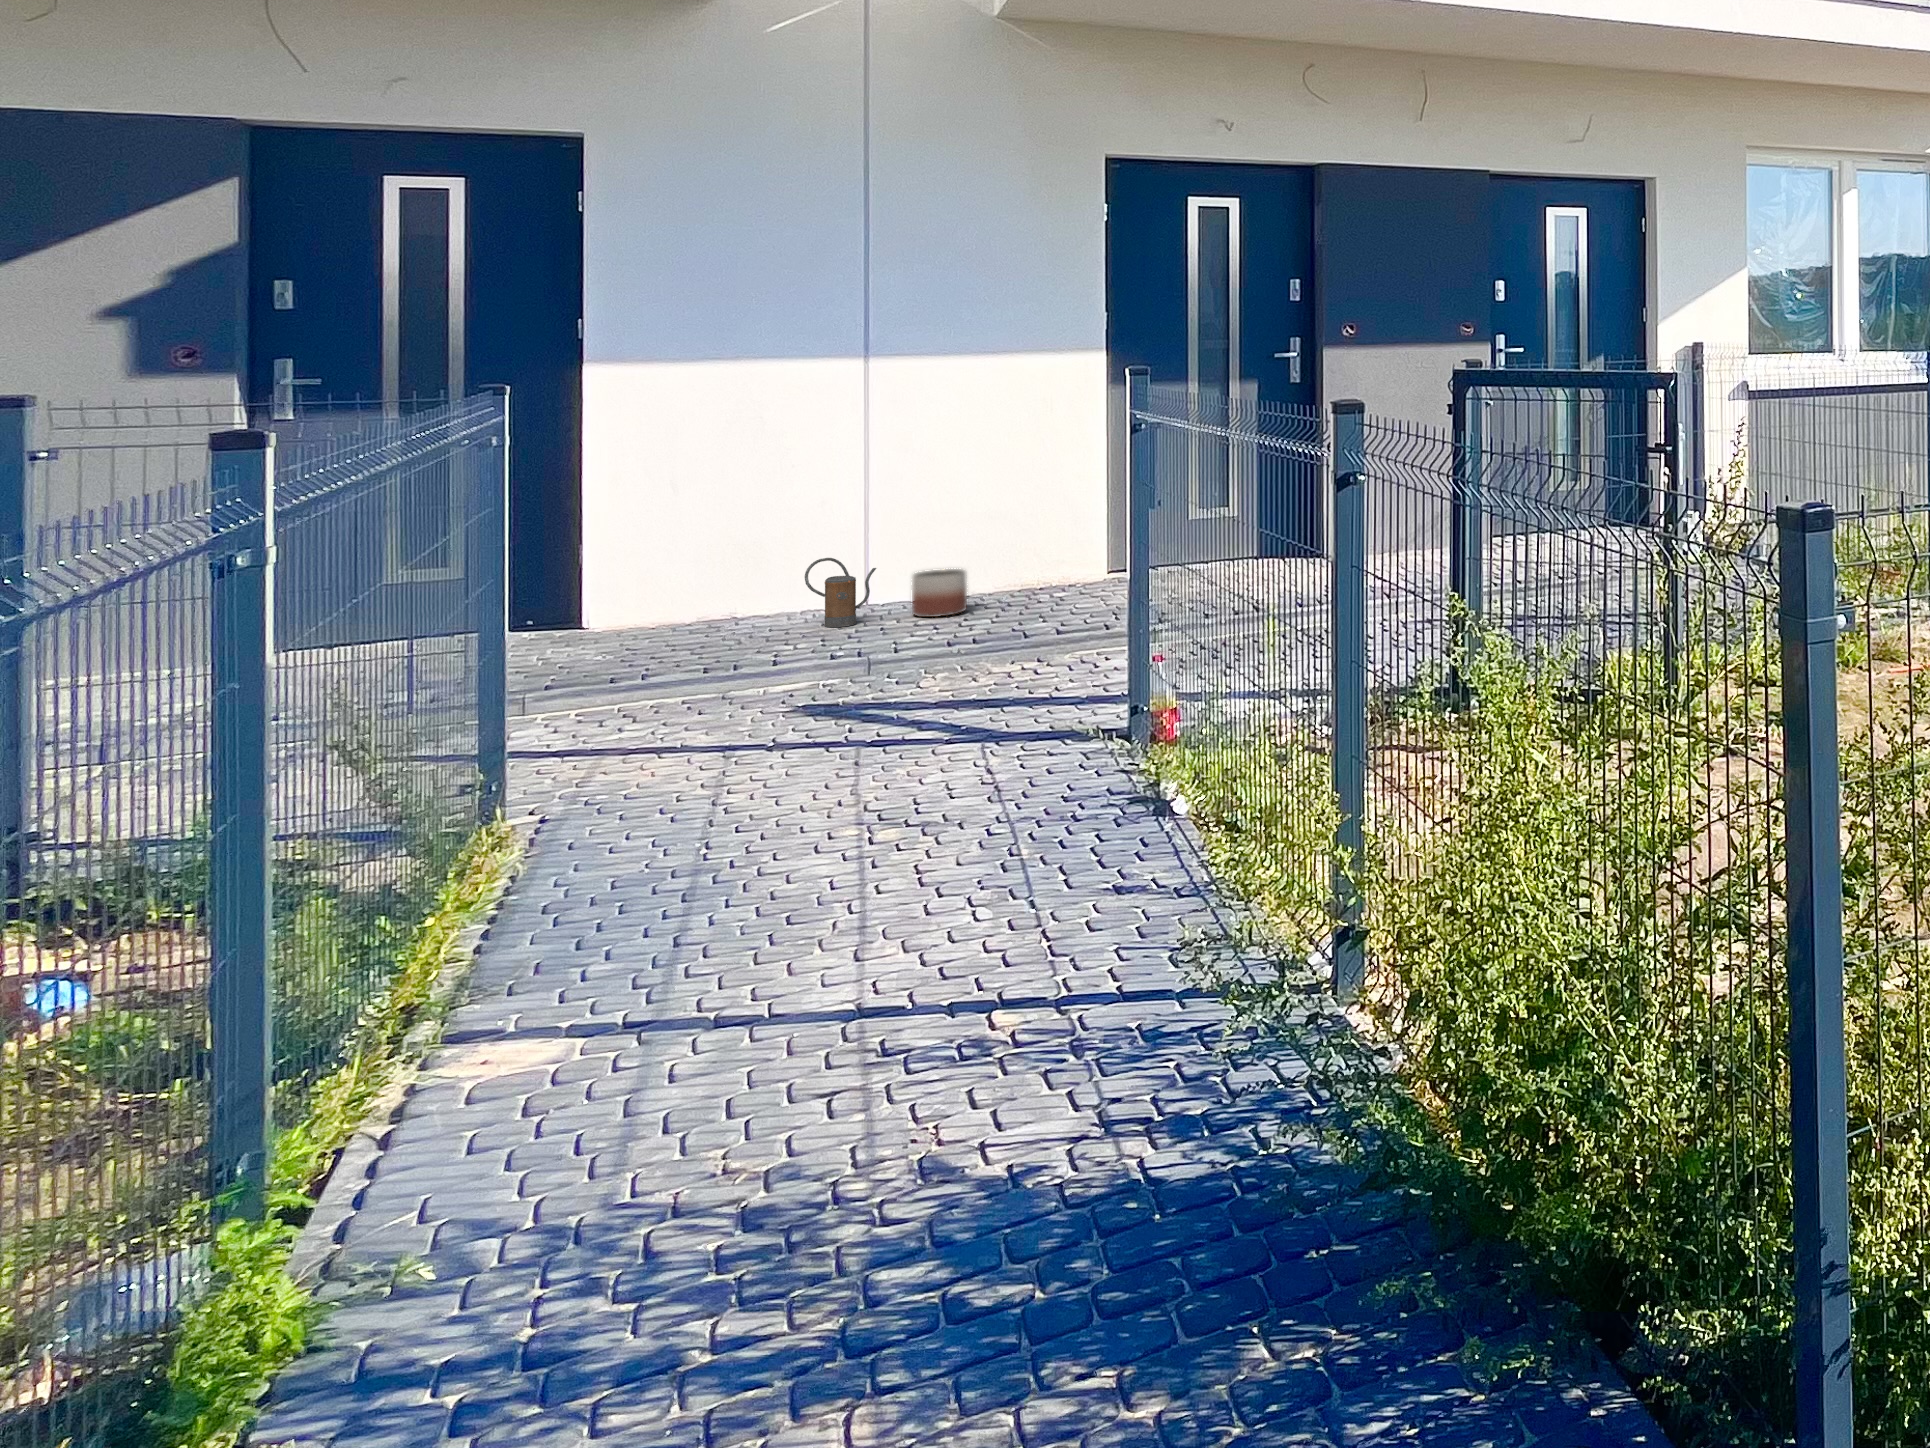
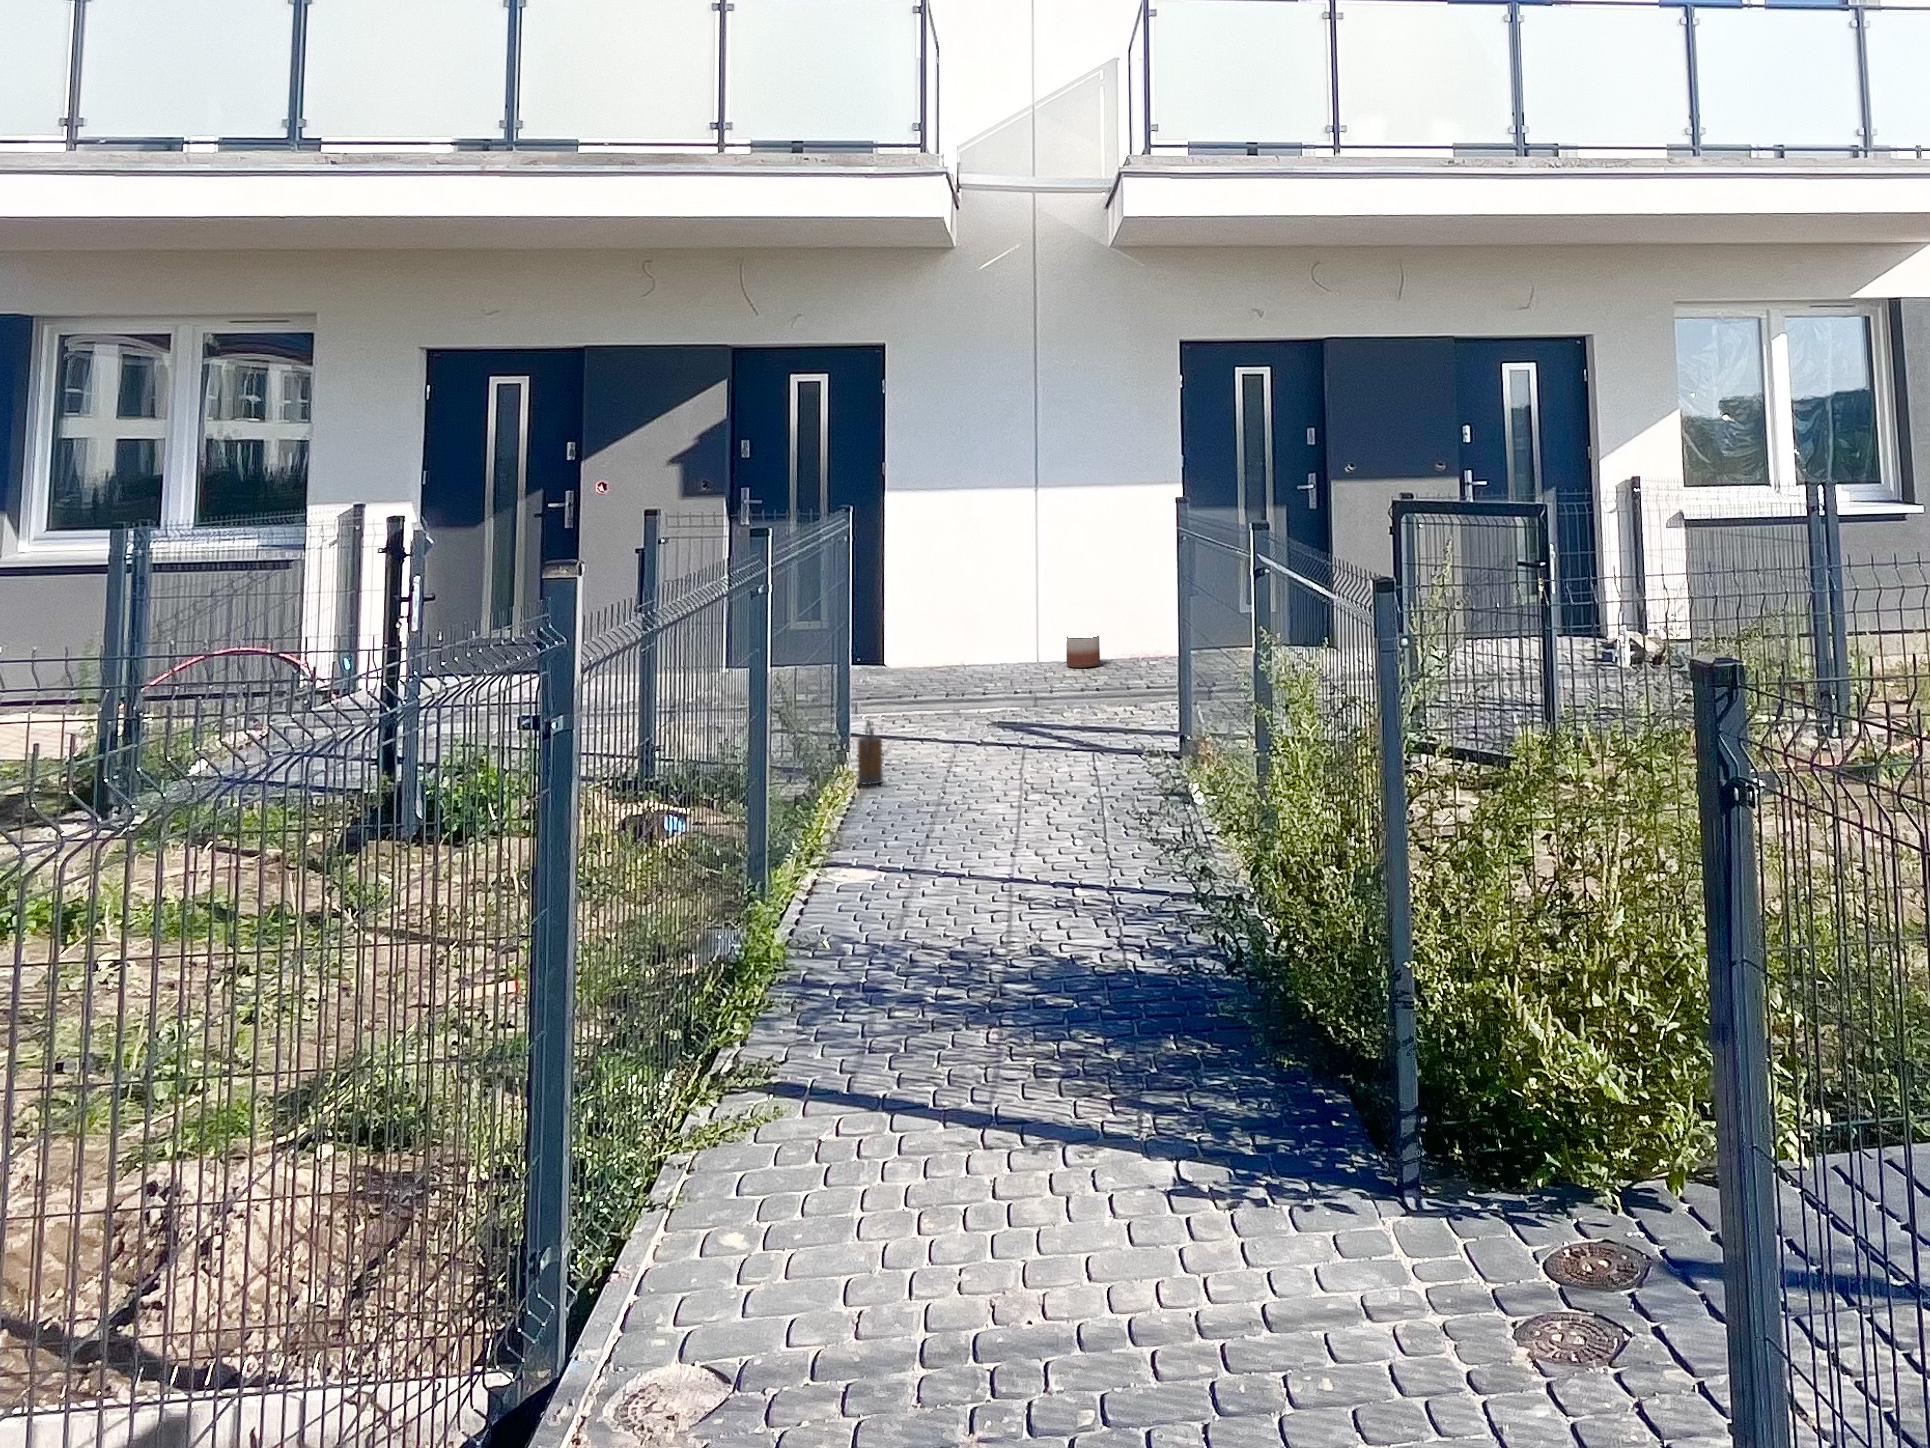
watering can: present [805,558,876,627] -> present [858,721,883,785]

